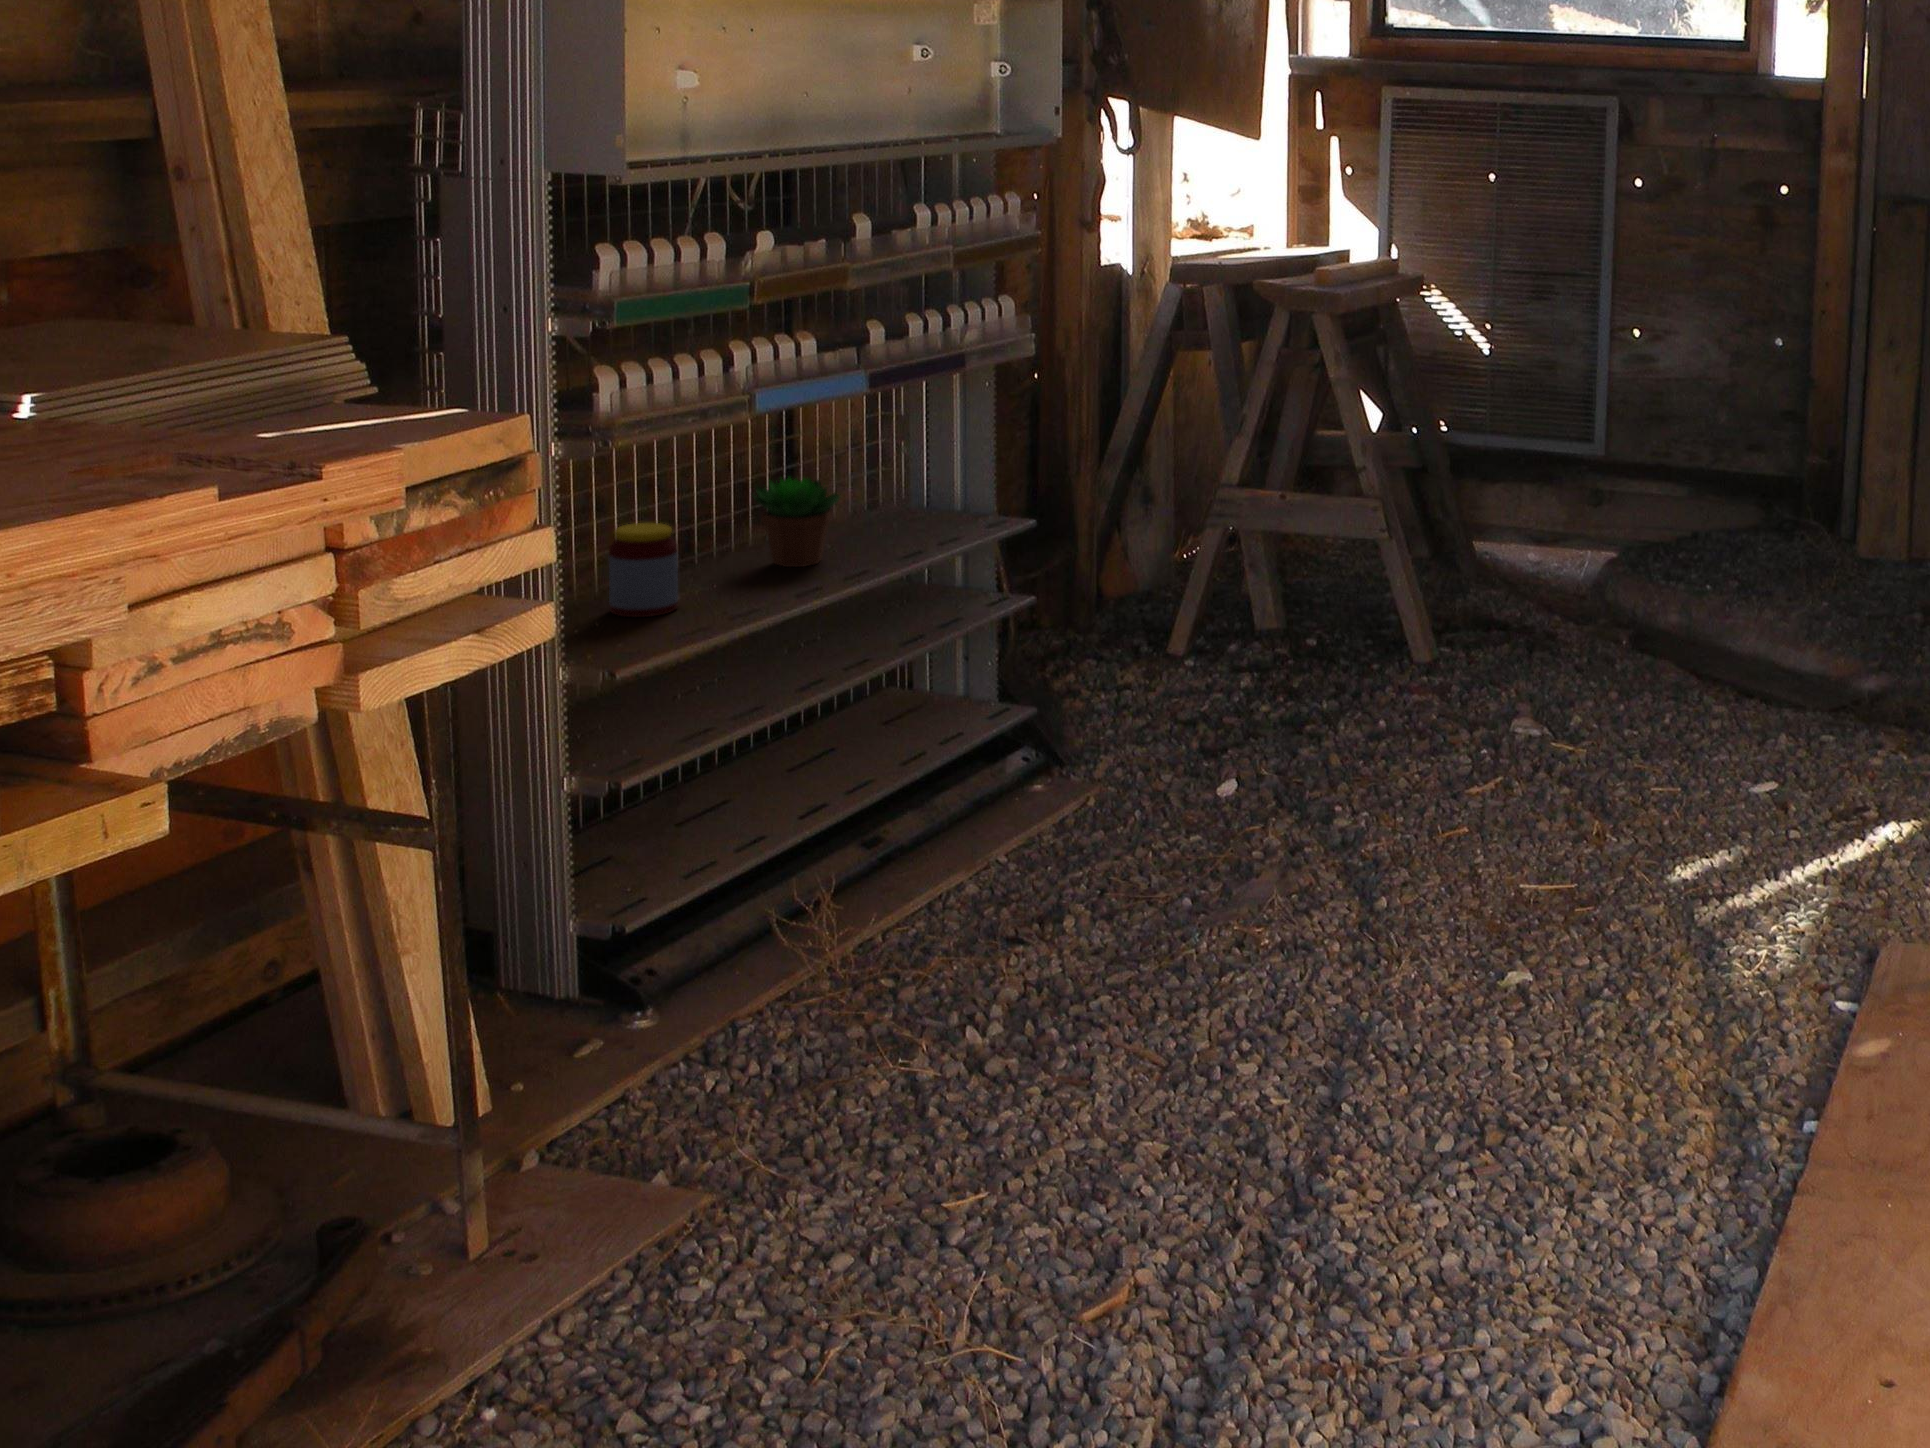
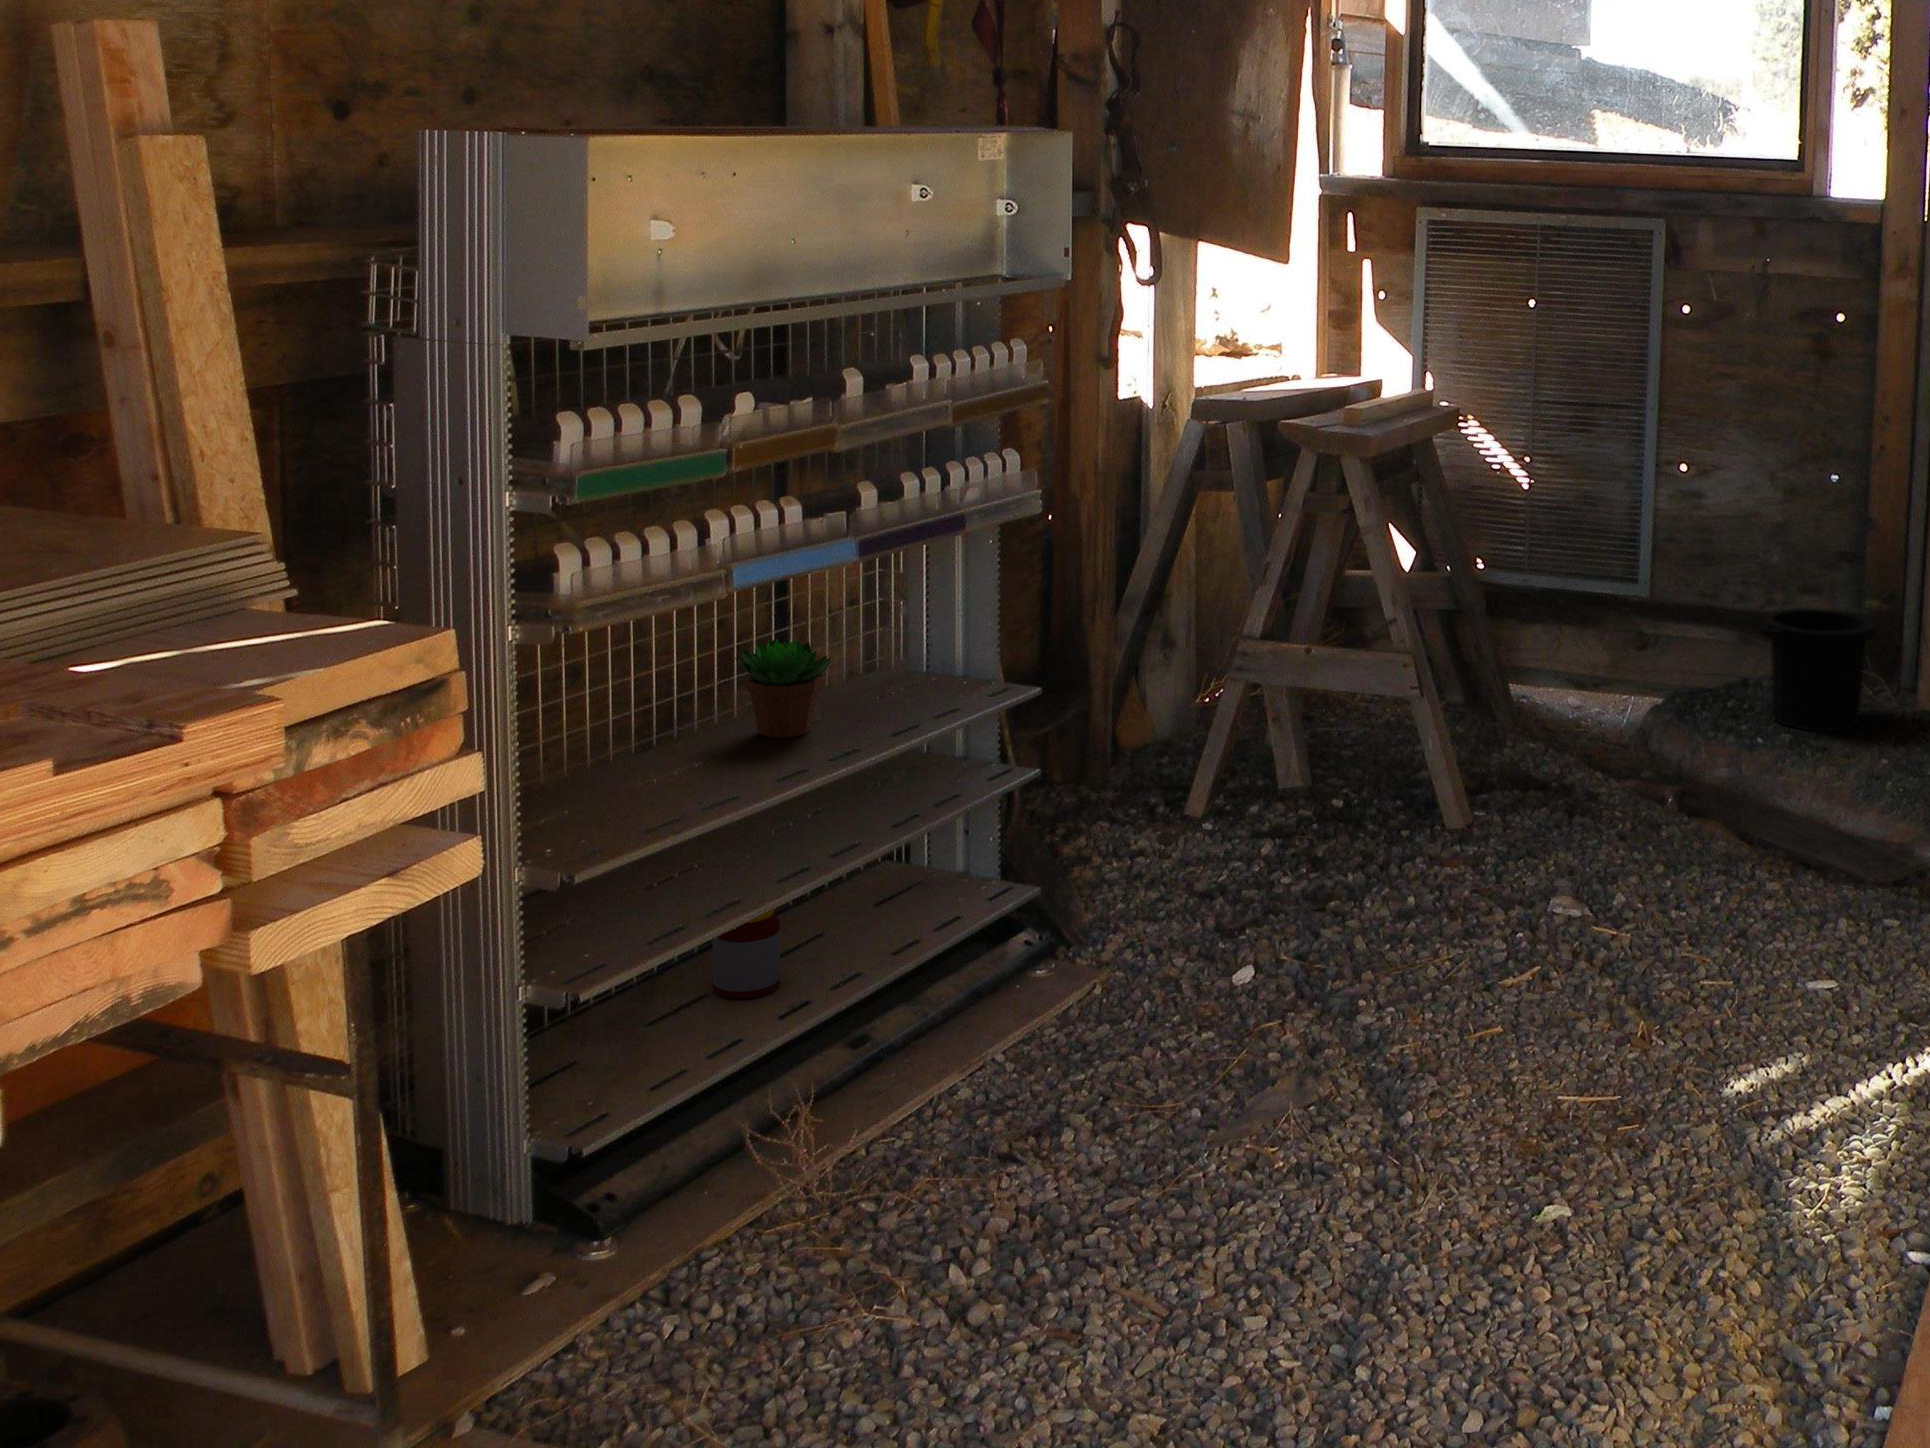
trash can: none [1706,469,1817,582] -> present [1757,608,1876,731]
jar: present [609,523,678,618] -> present [713,908,780,999]

